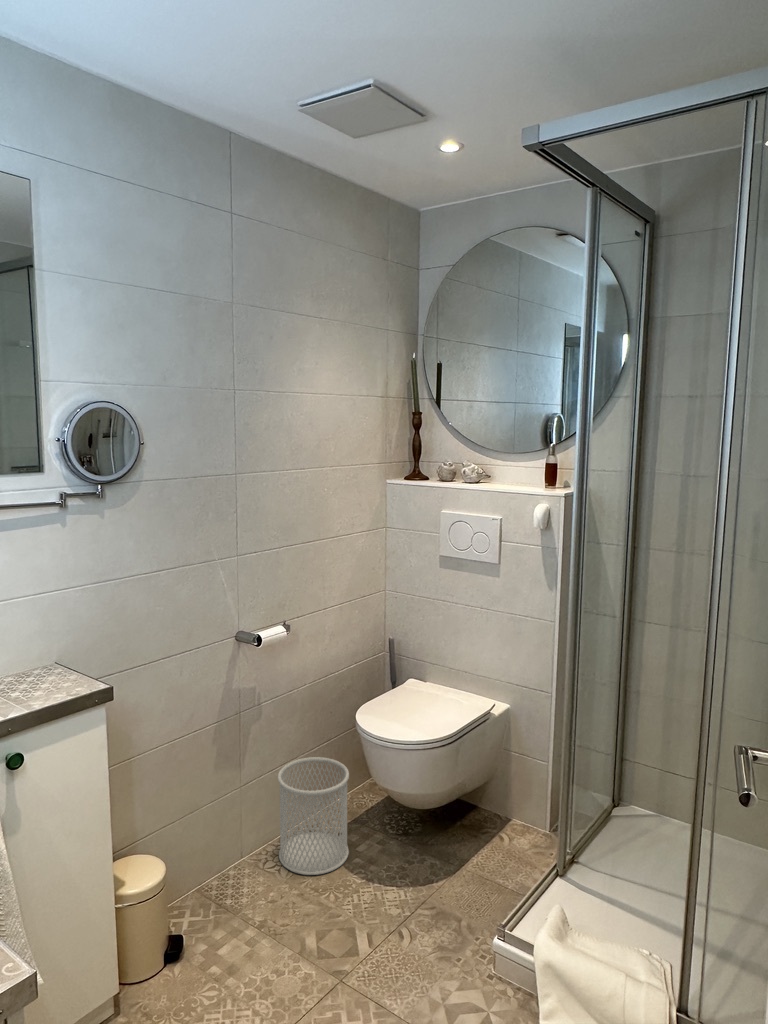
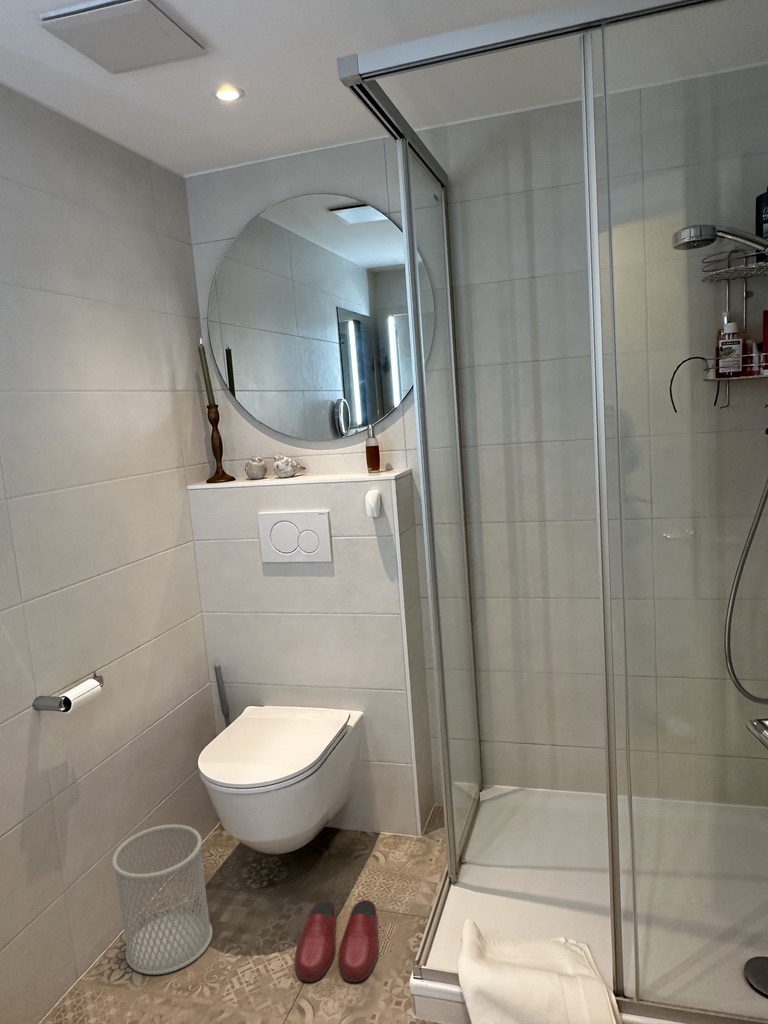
slippers: none [405,857,486,930] -> present [295,900,378,982]

